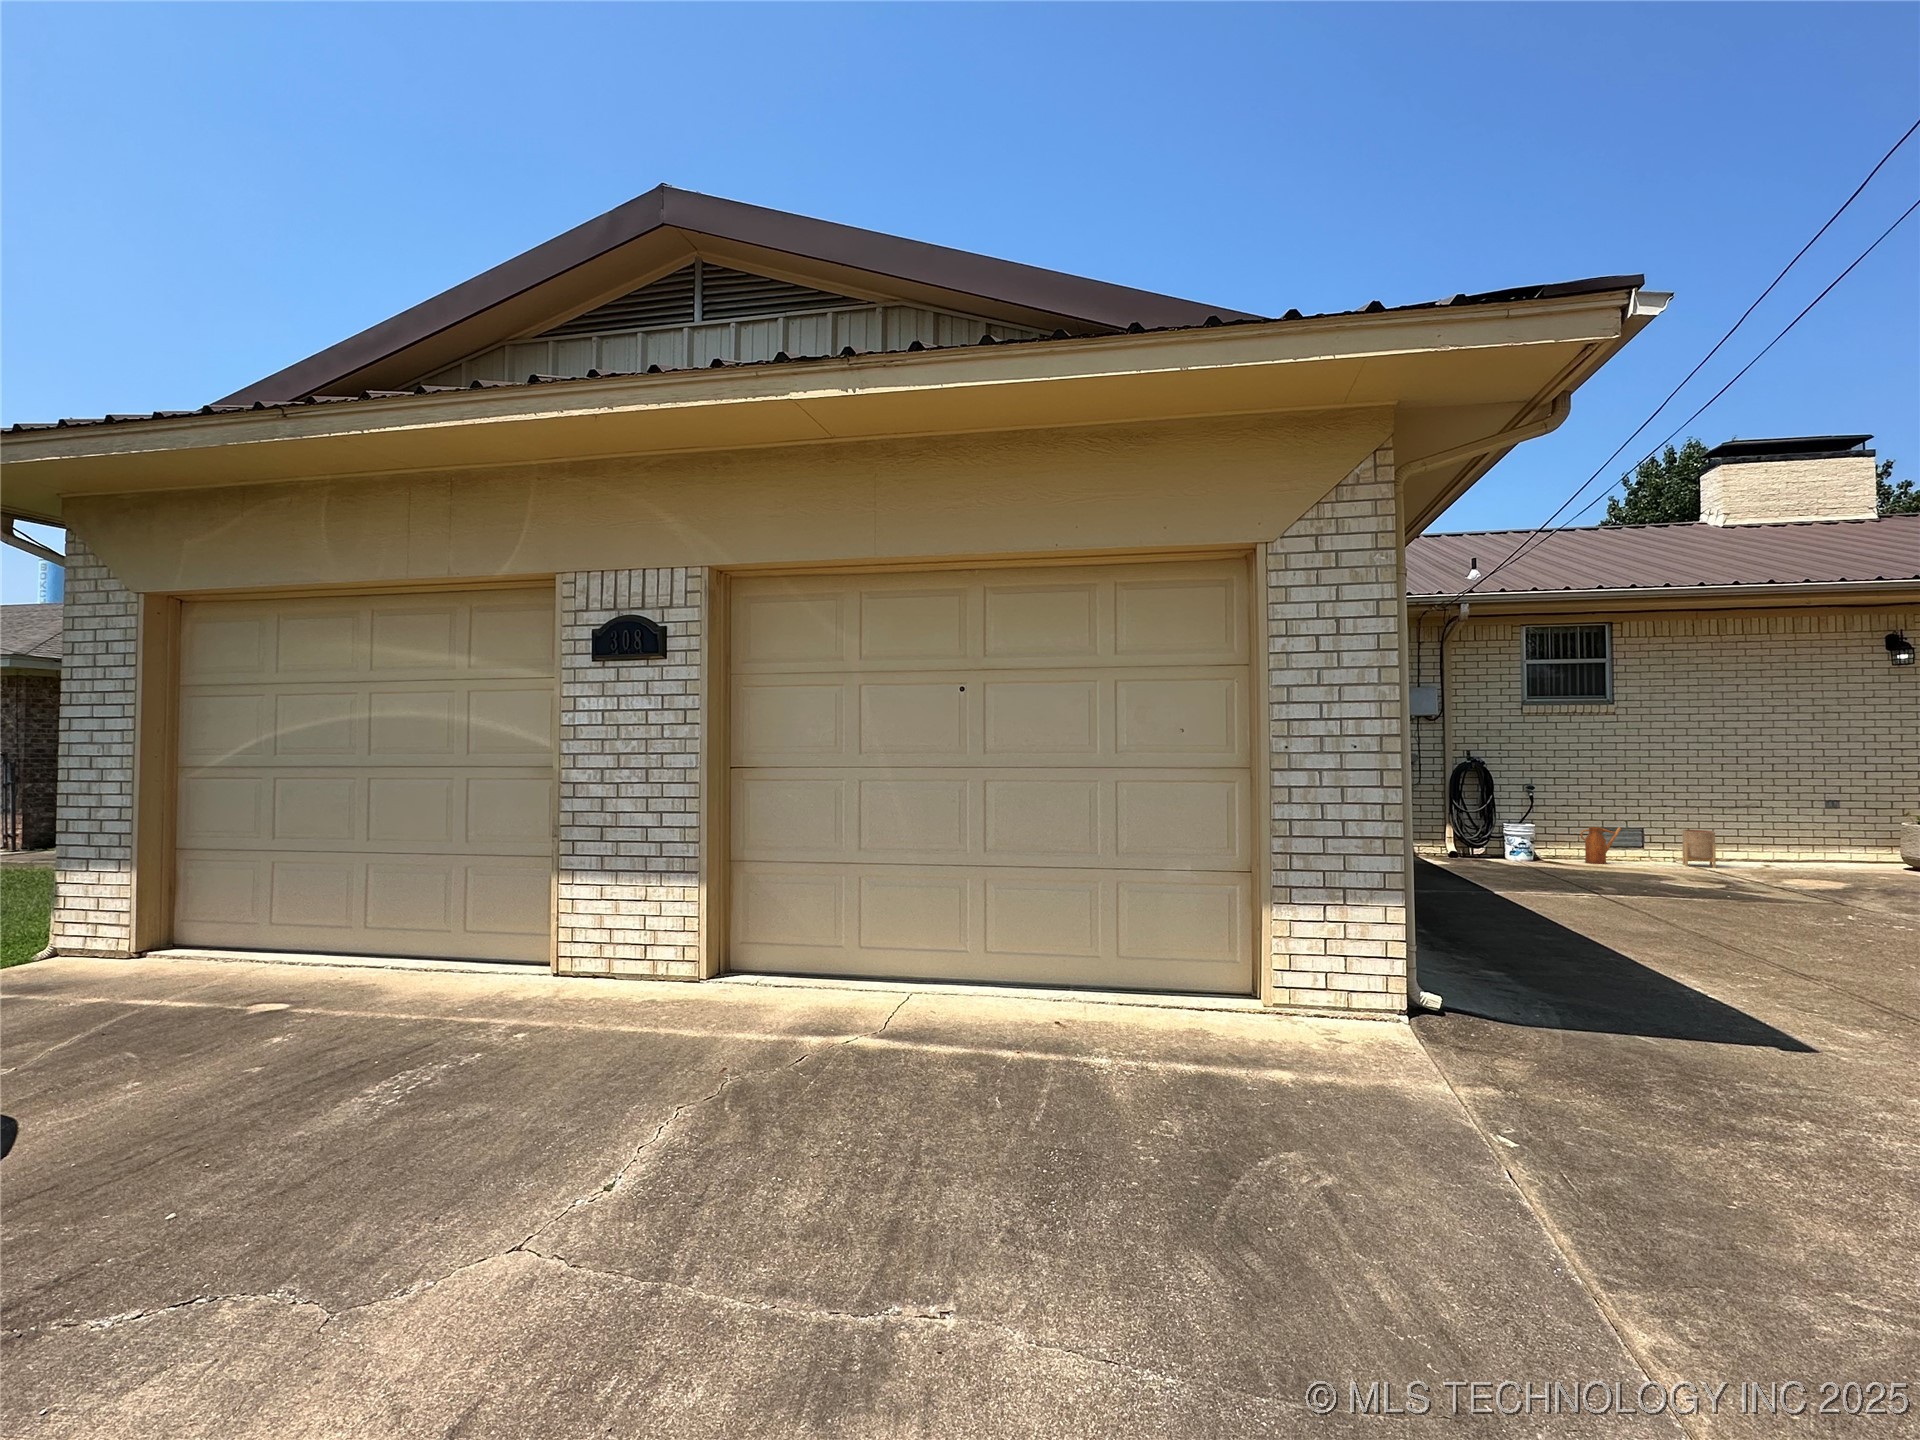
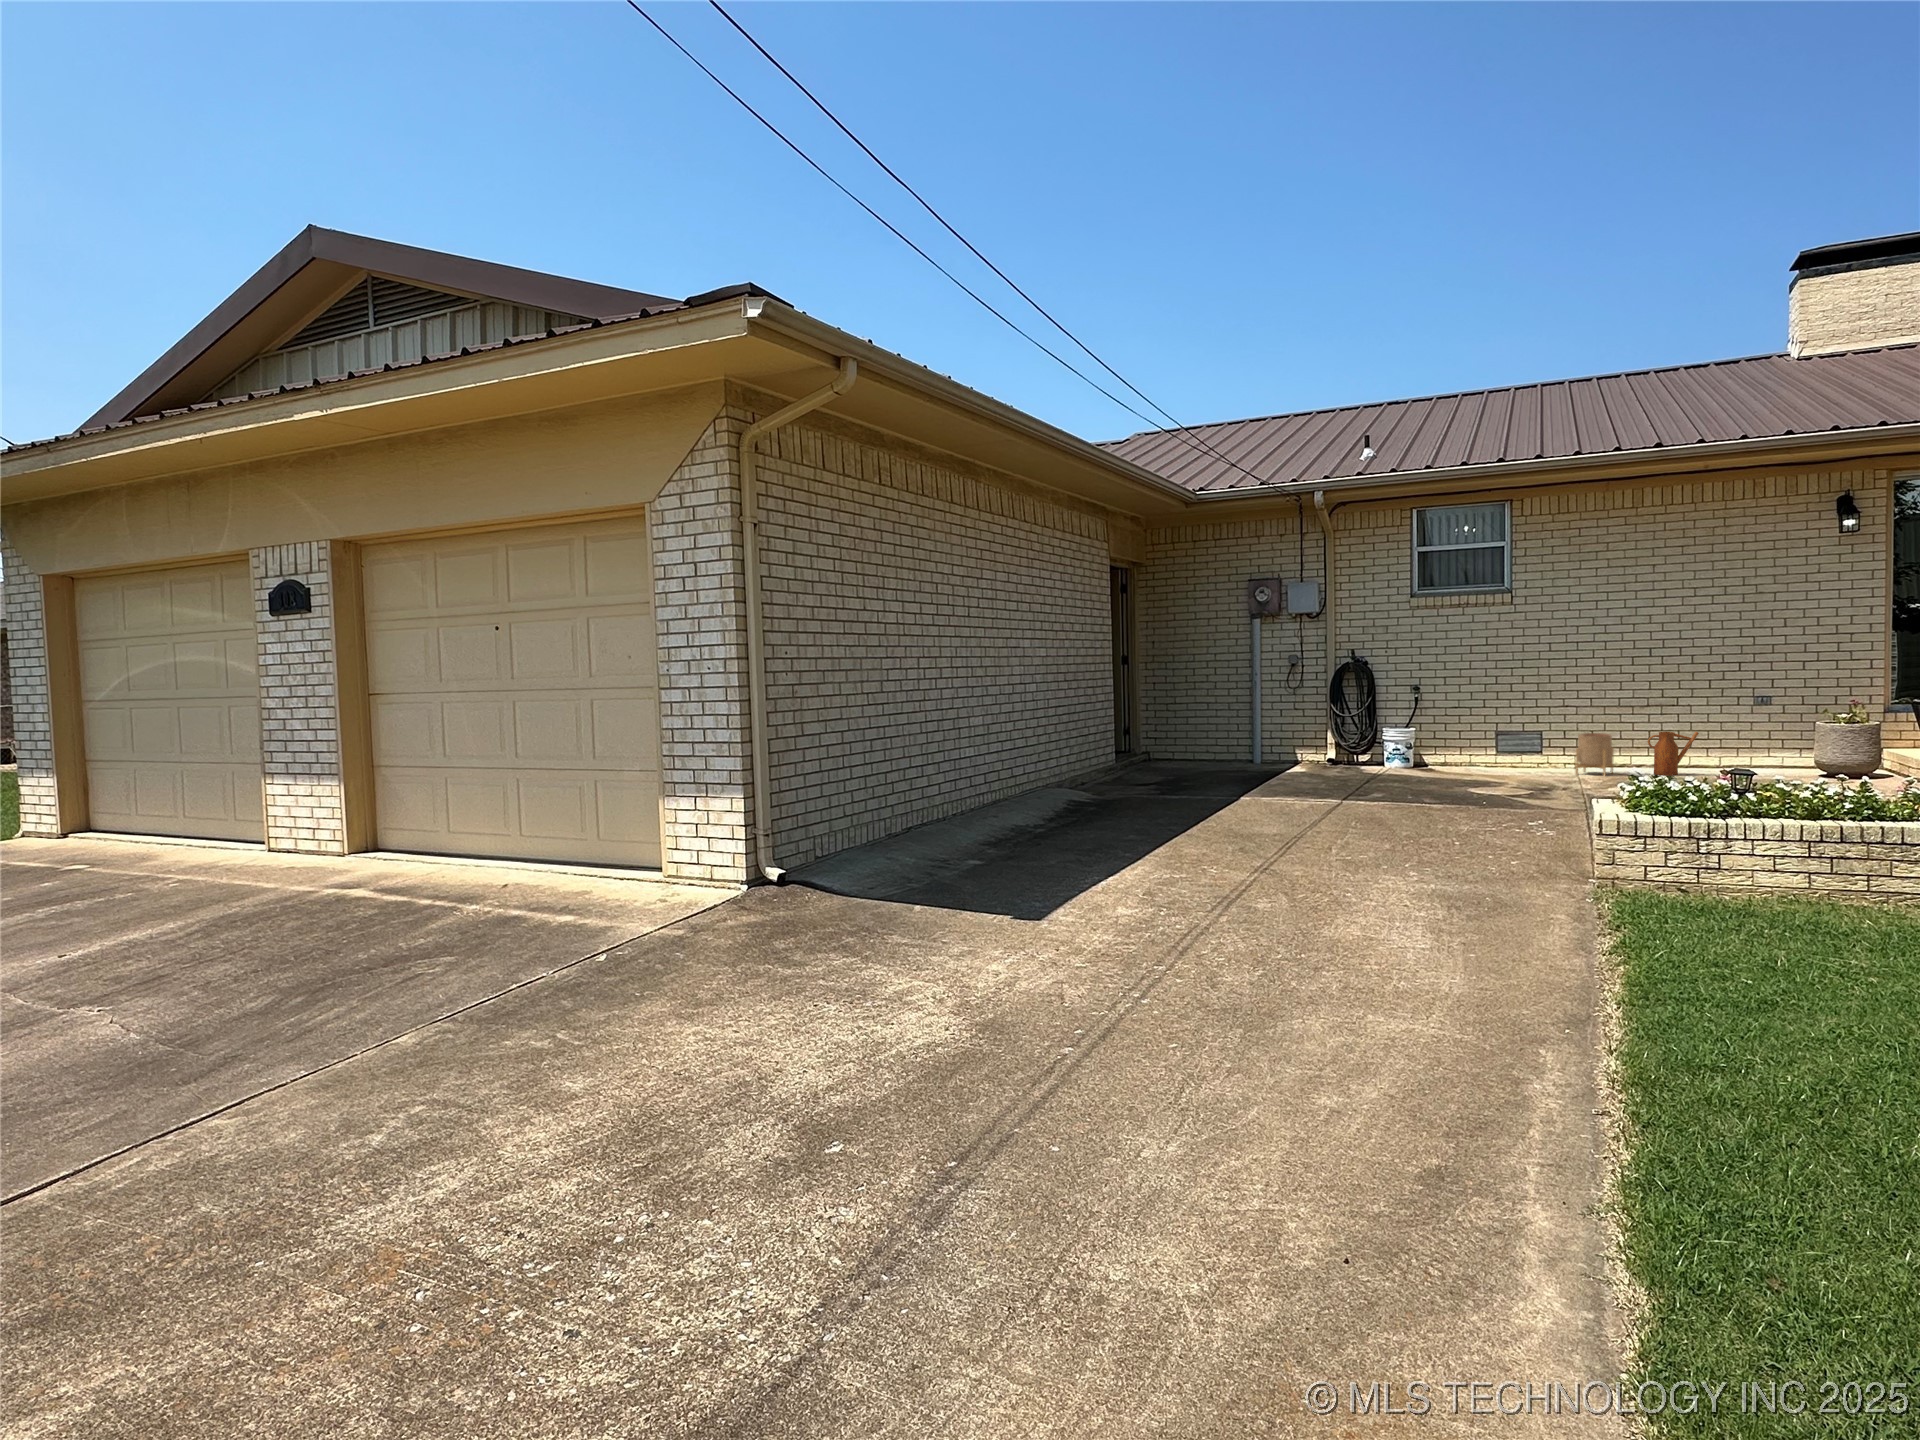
watering can: present [1580,827,1621,864] -> present [1648,732,1699,776]

